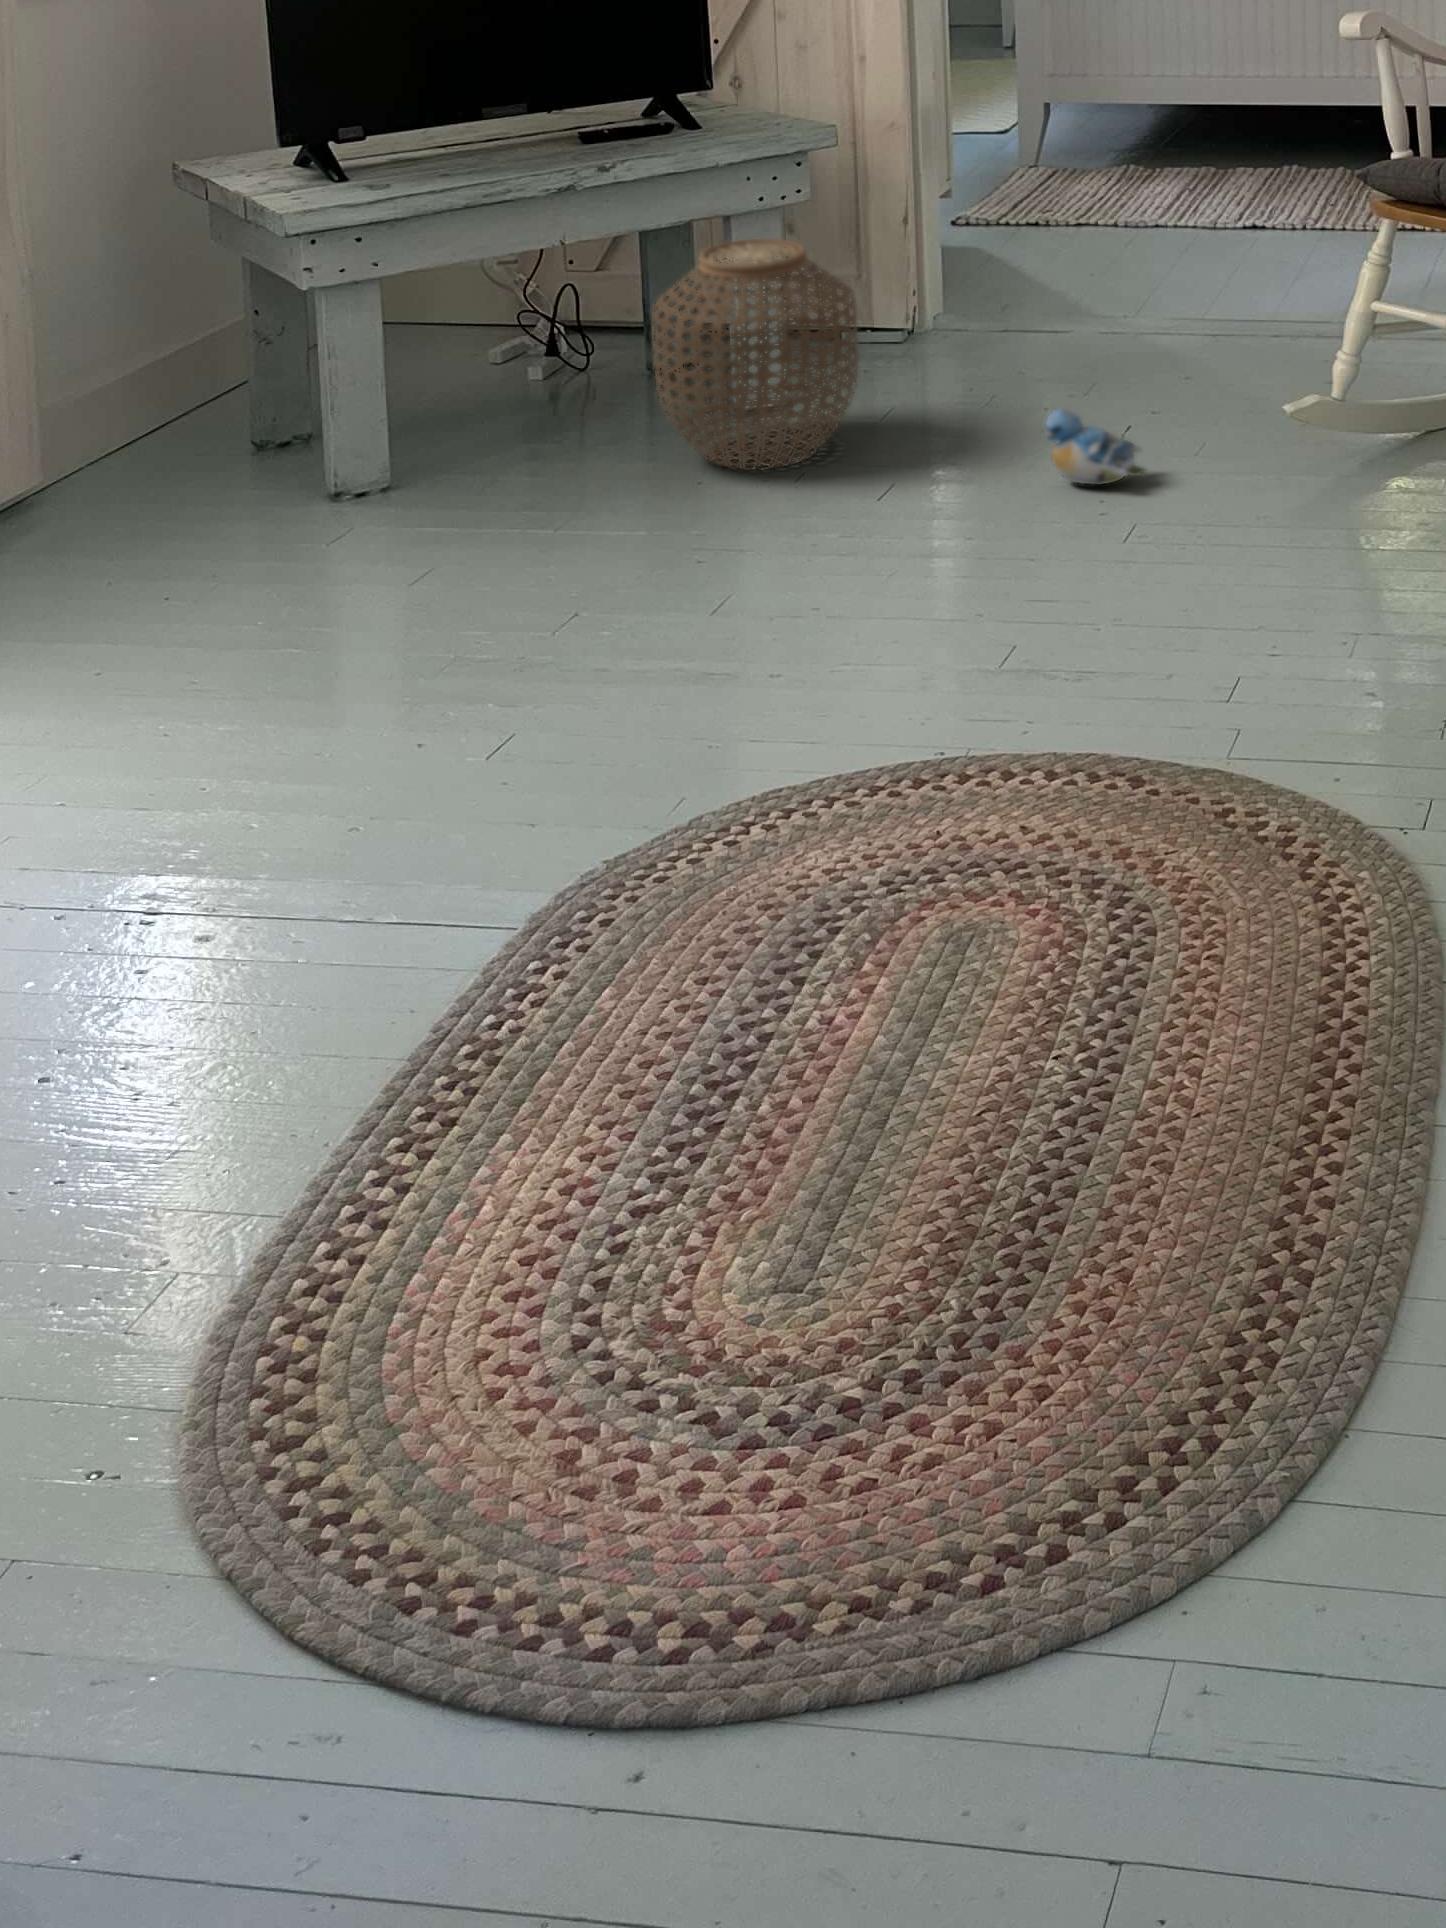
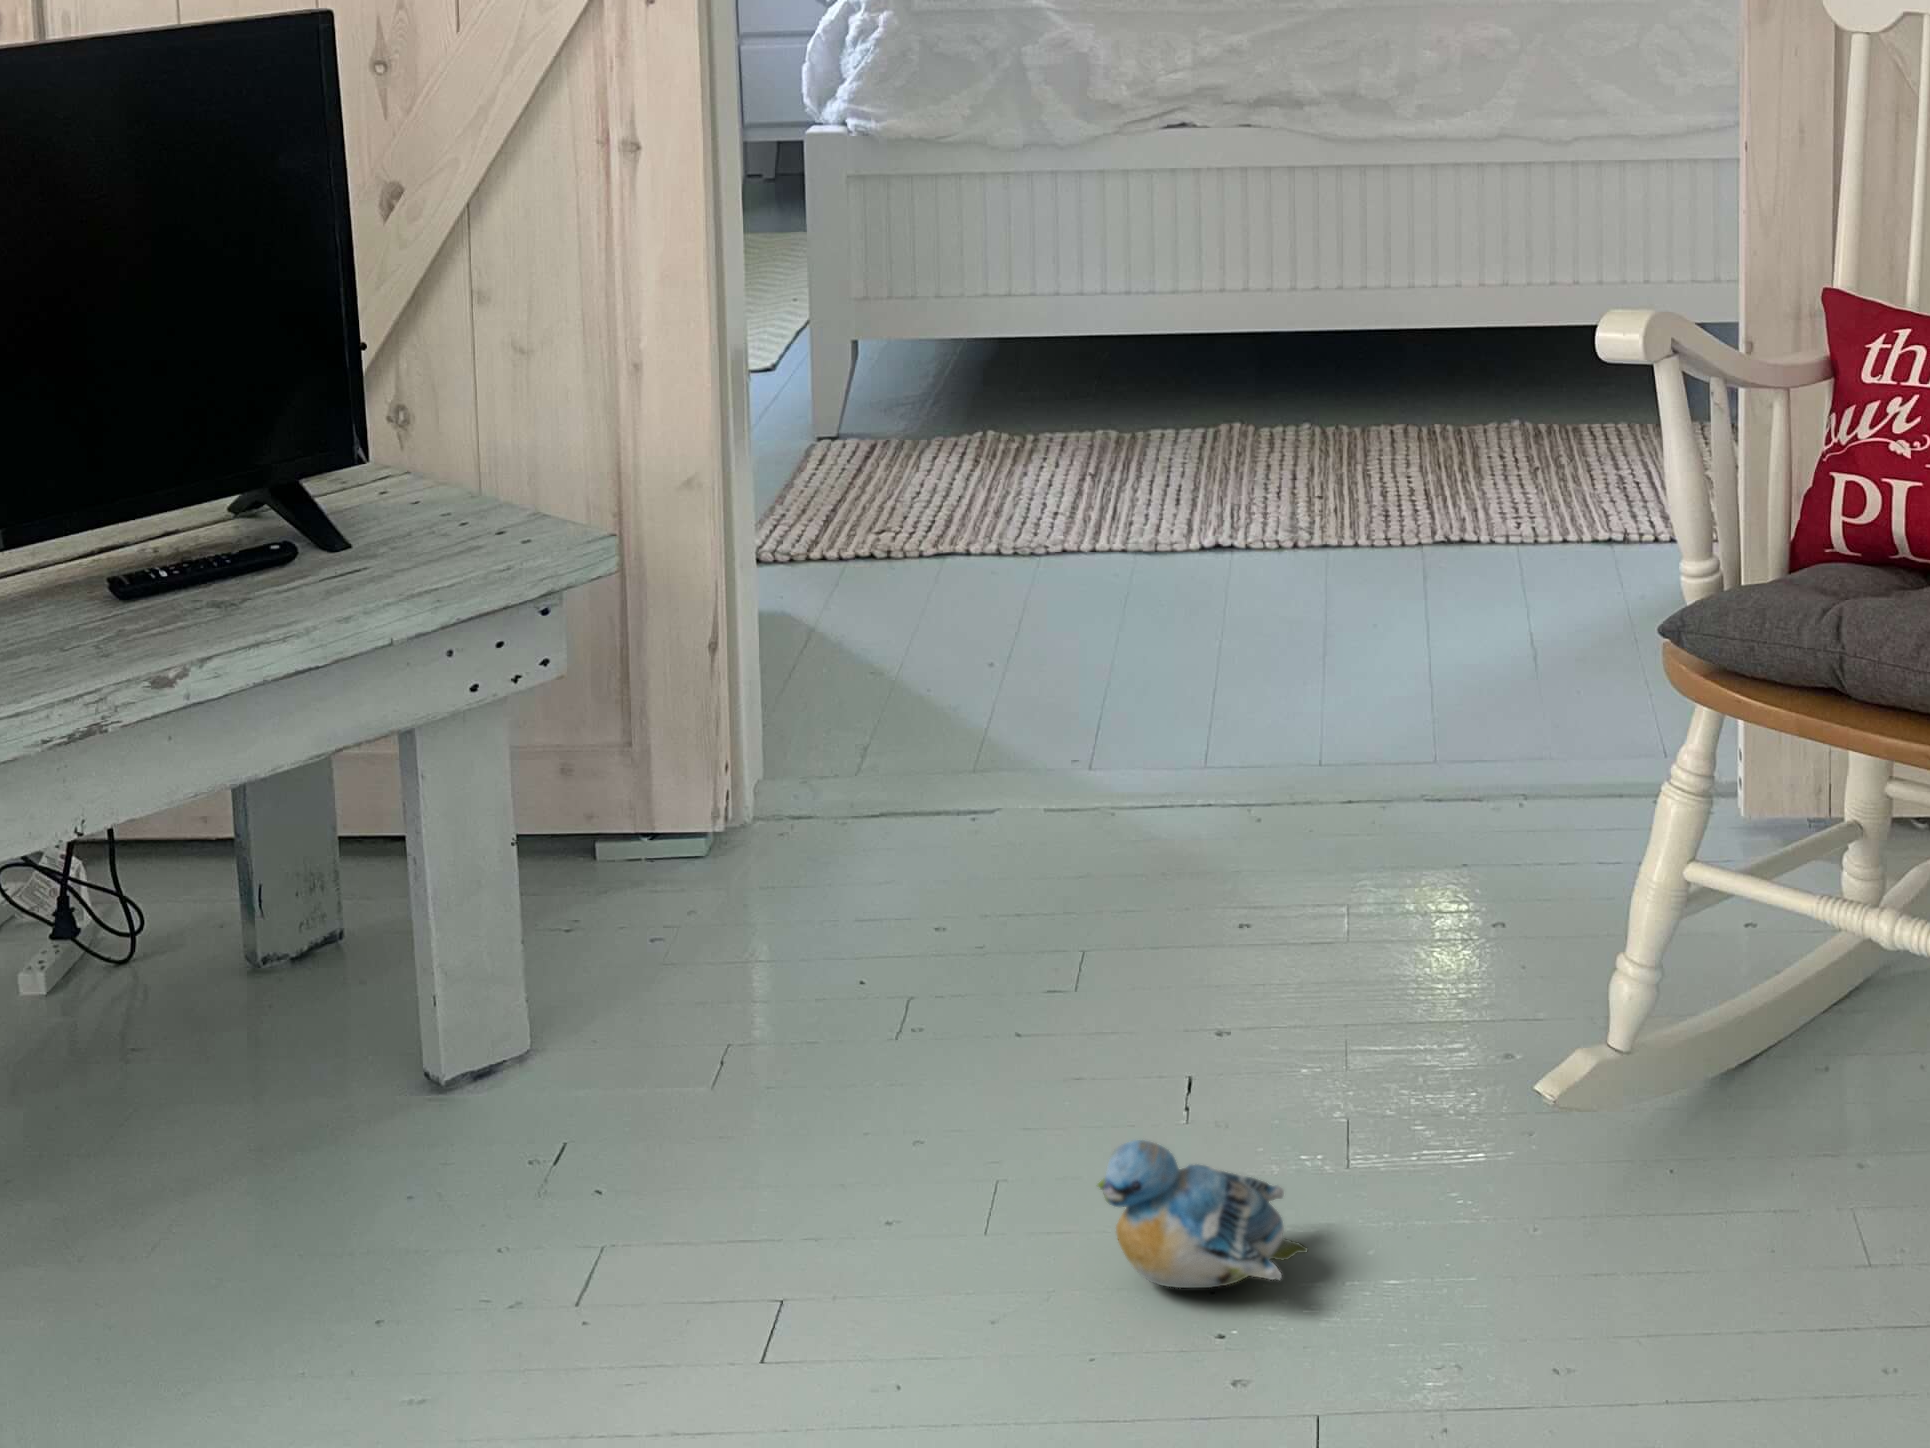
woven basket: present [653,239,858,469] -> none [274,793,696,1285]

